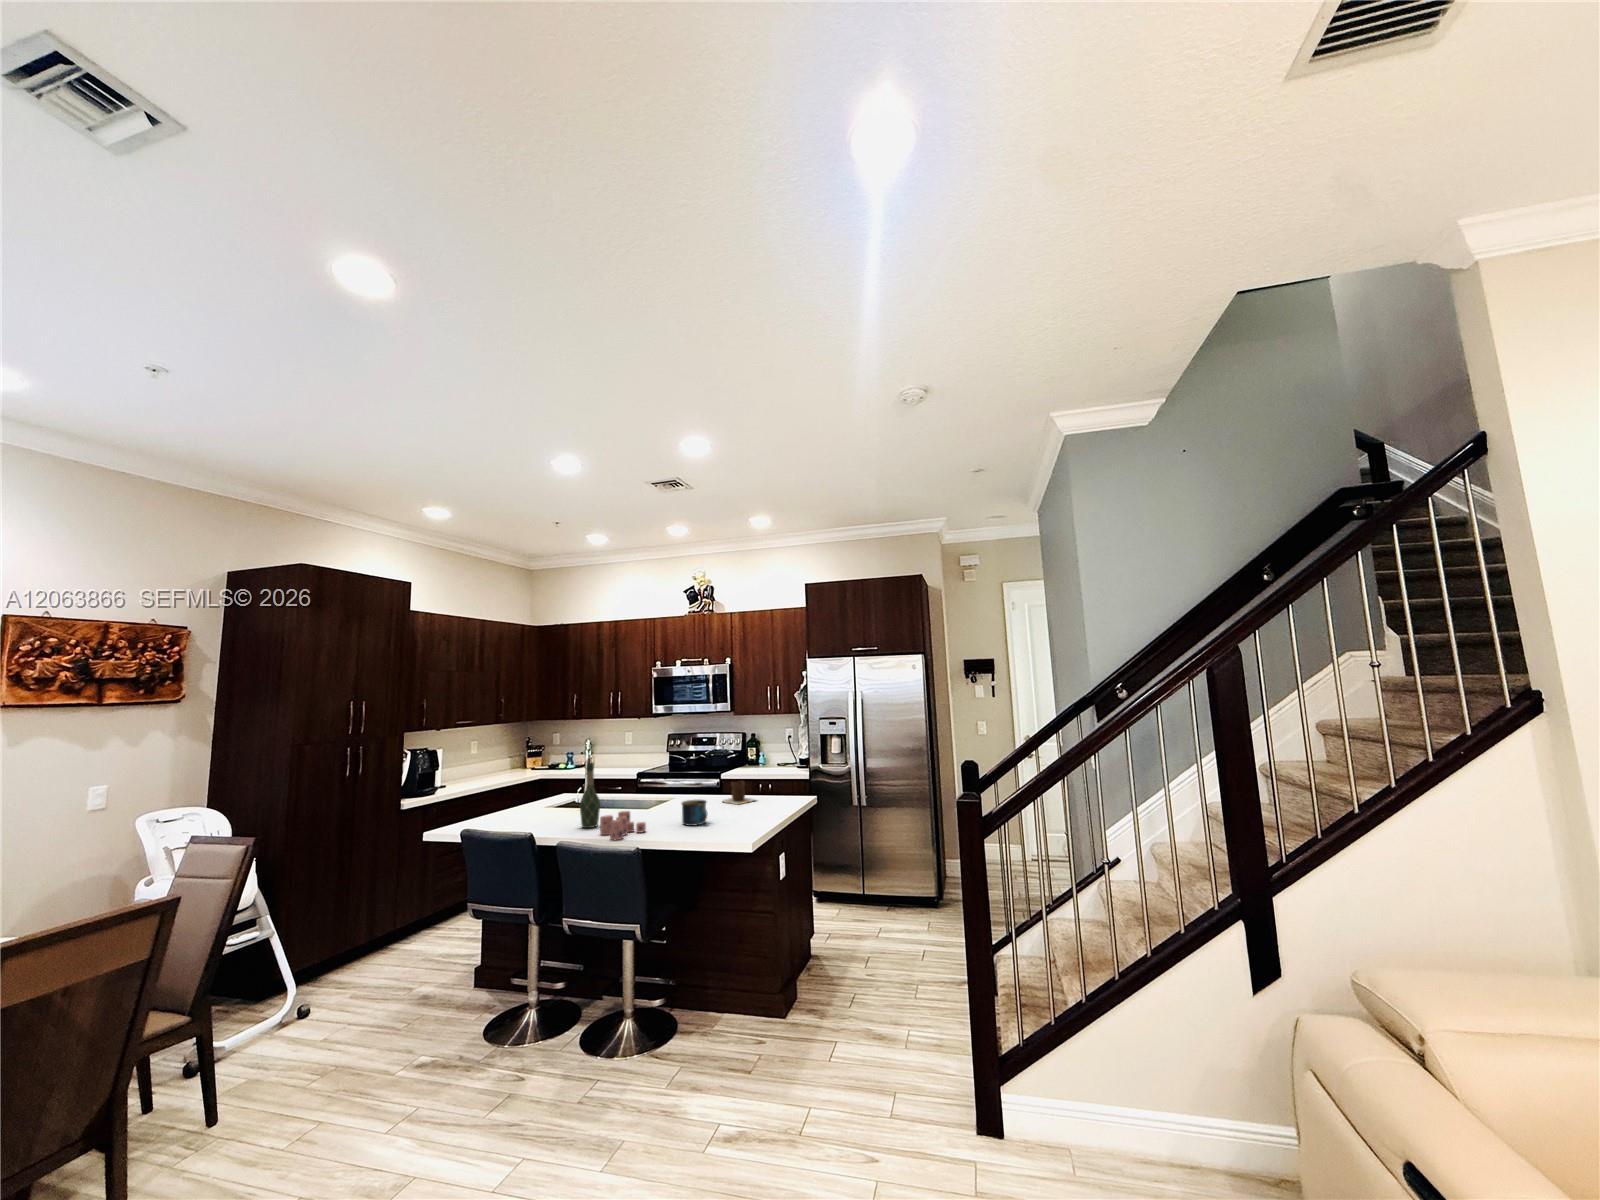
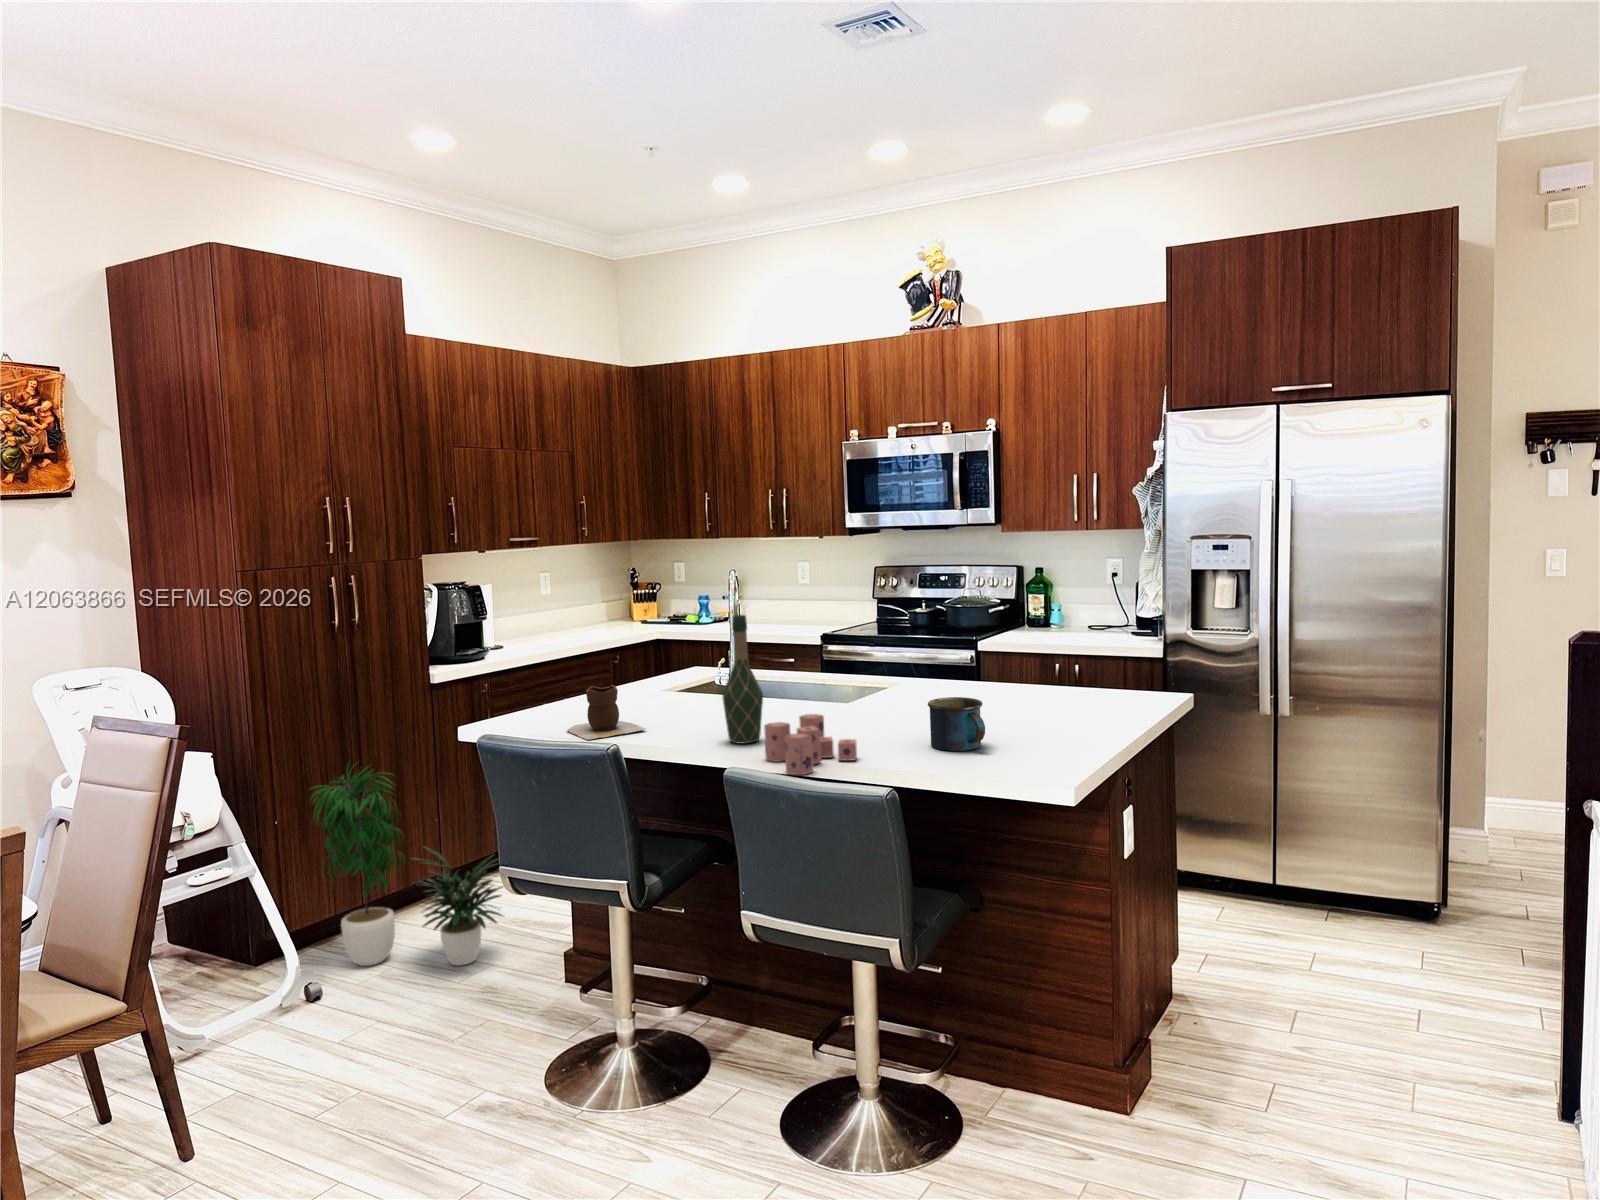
vase: present [723,781,755,804] -> present [567,685,646,740]
potted plant: none [317,856,441,989] -> present [312,766,504,966]

